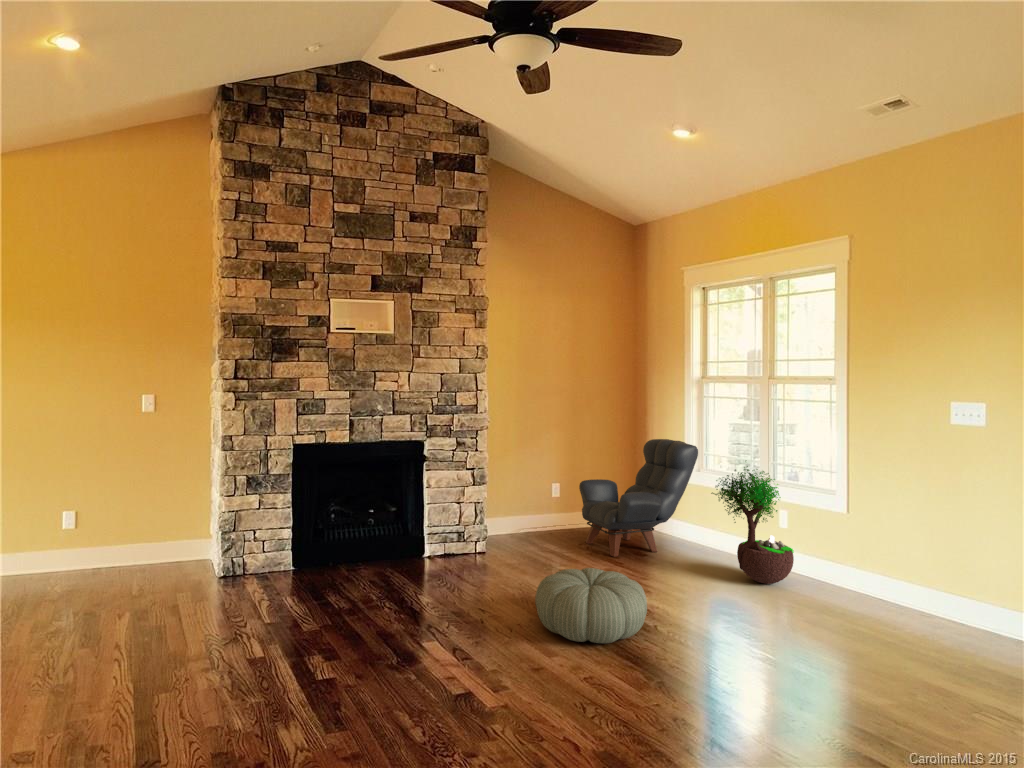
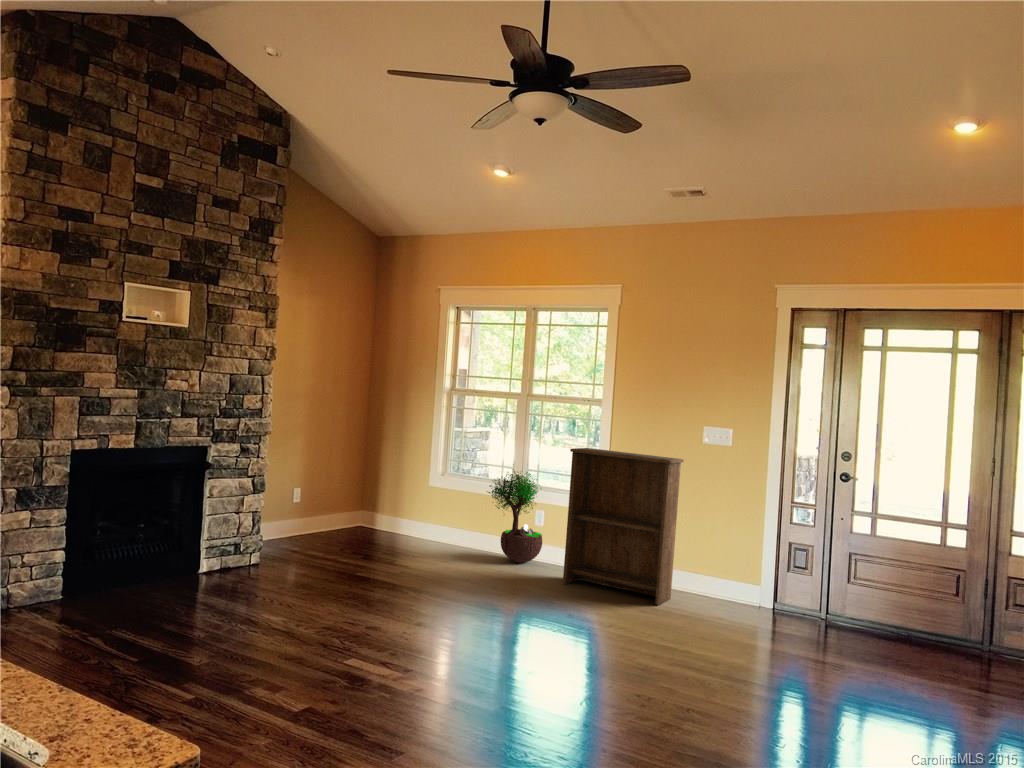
armchair: present [579,439,698,557] -> none [343,445,454,555]
bookshelf: none [796,439,982,687] -> present [563,448,684,605]
pouf: present [535,568,647,643] -> none [386,557,479,613]

